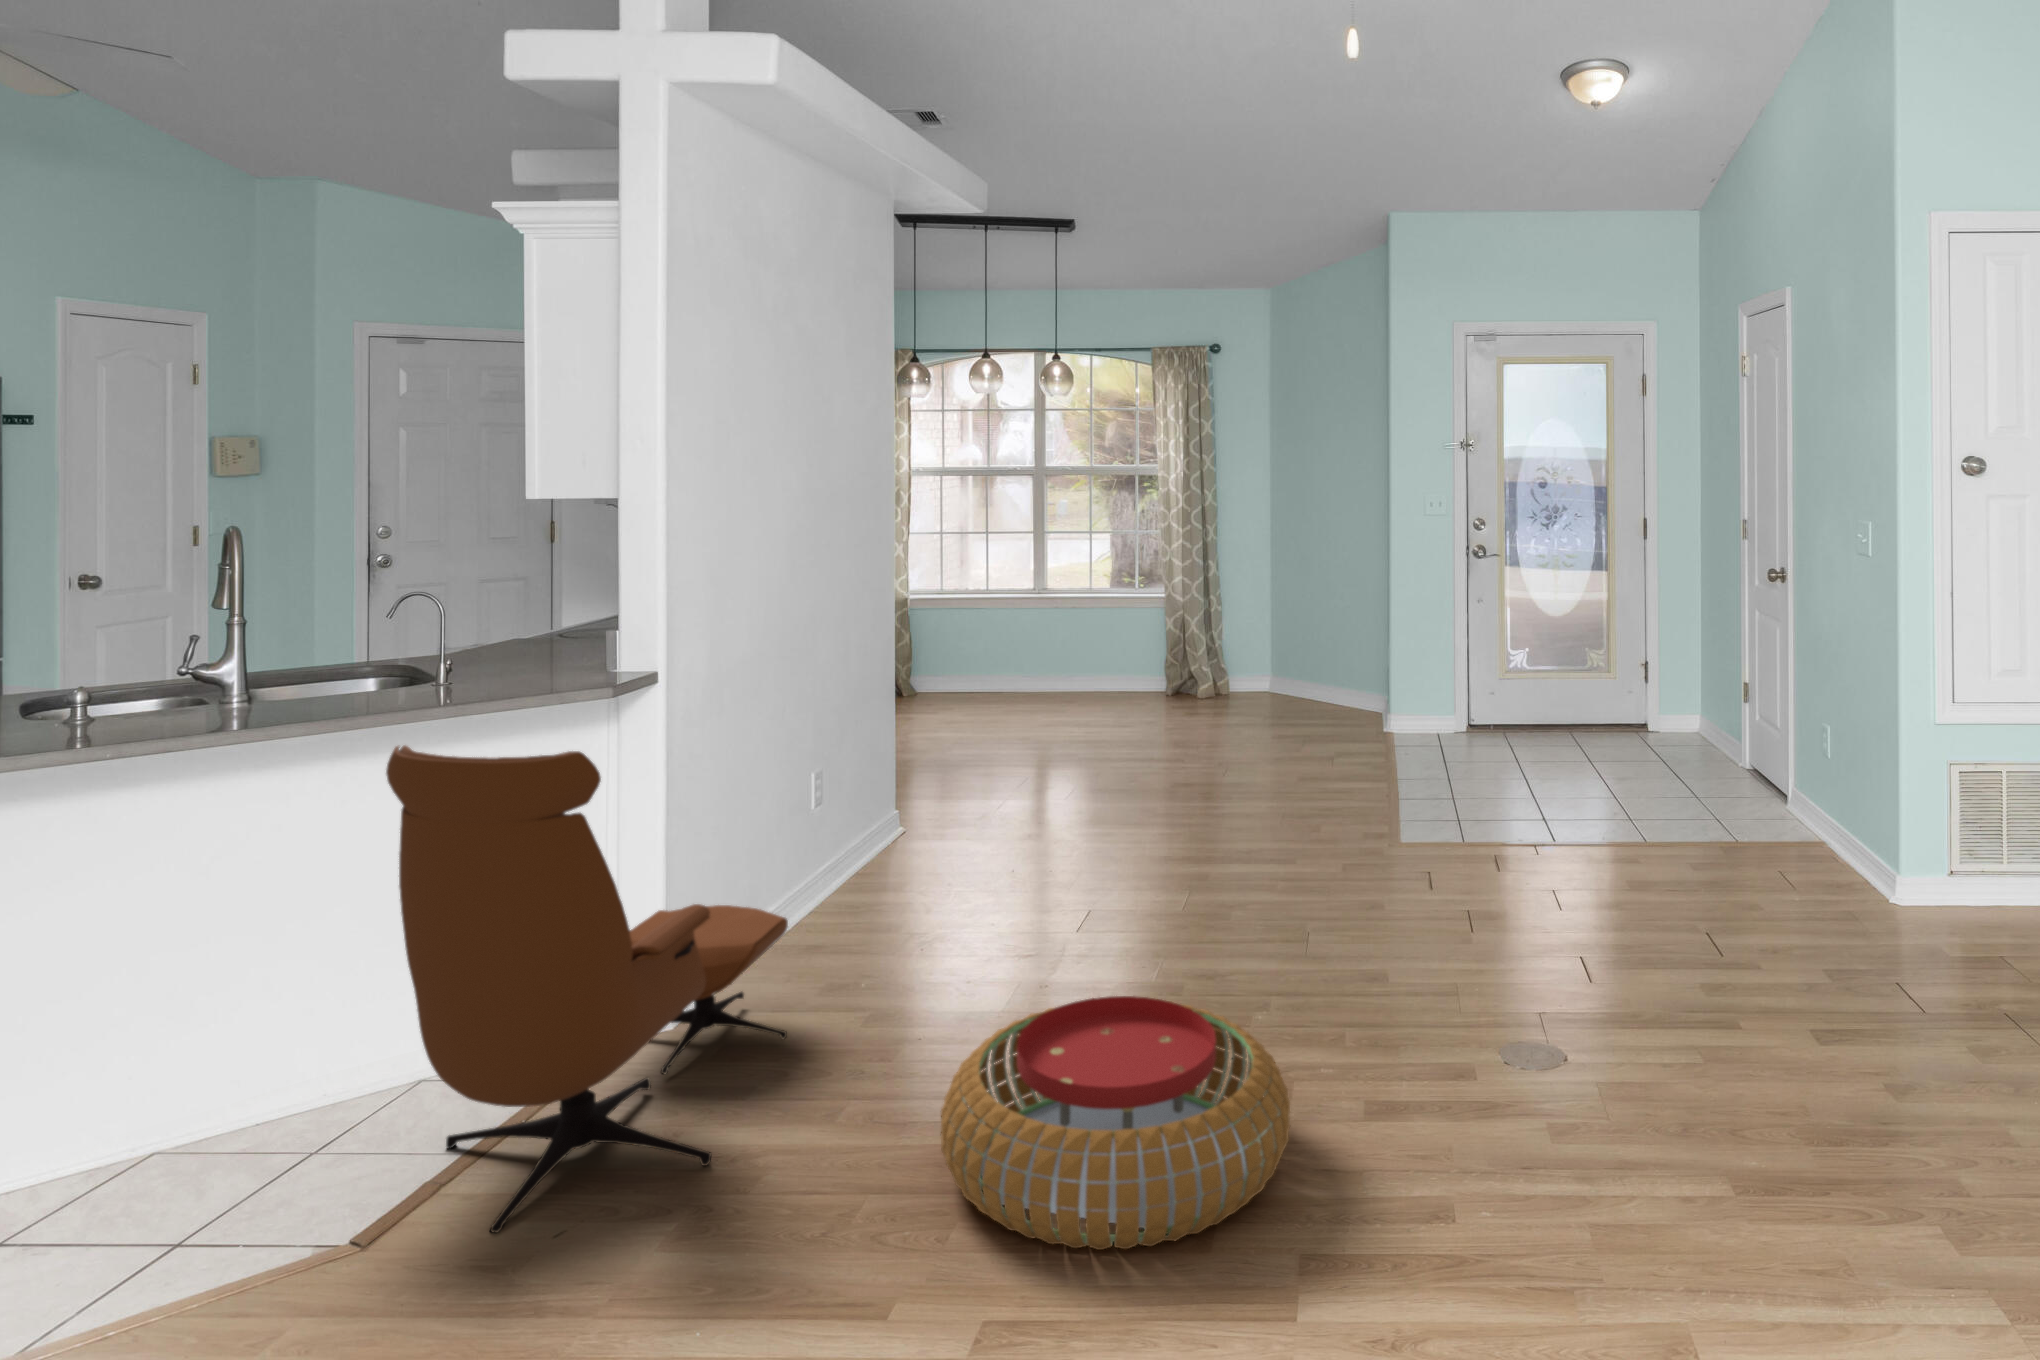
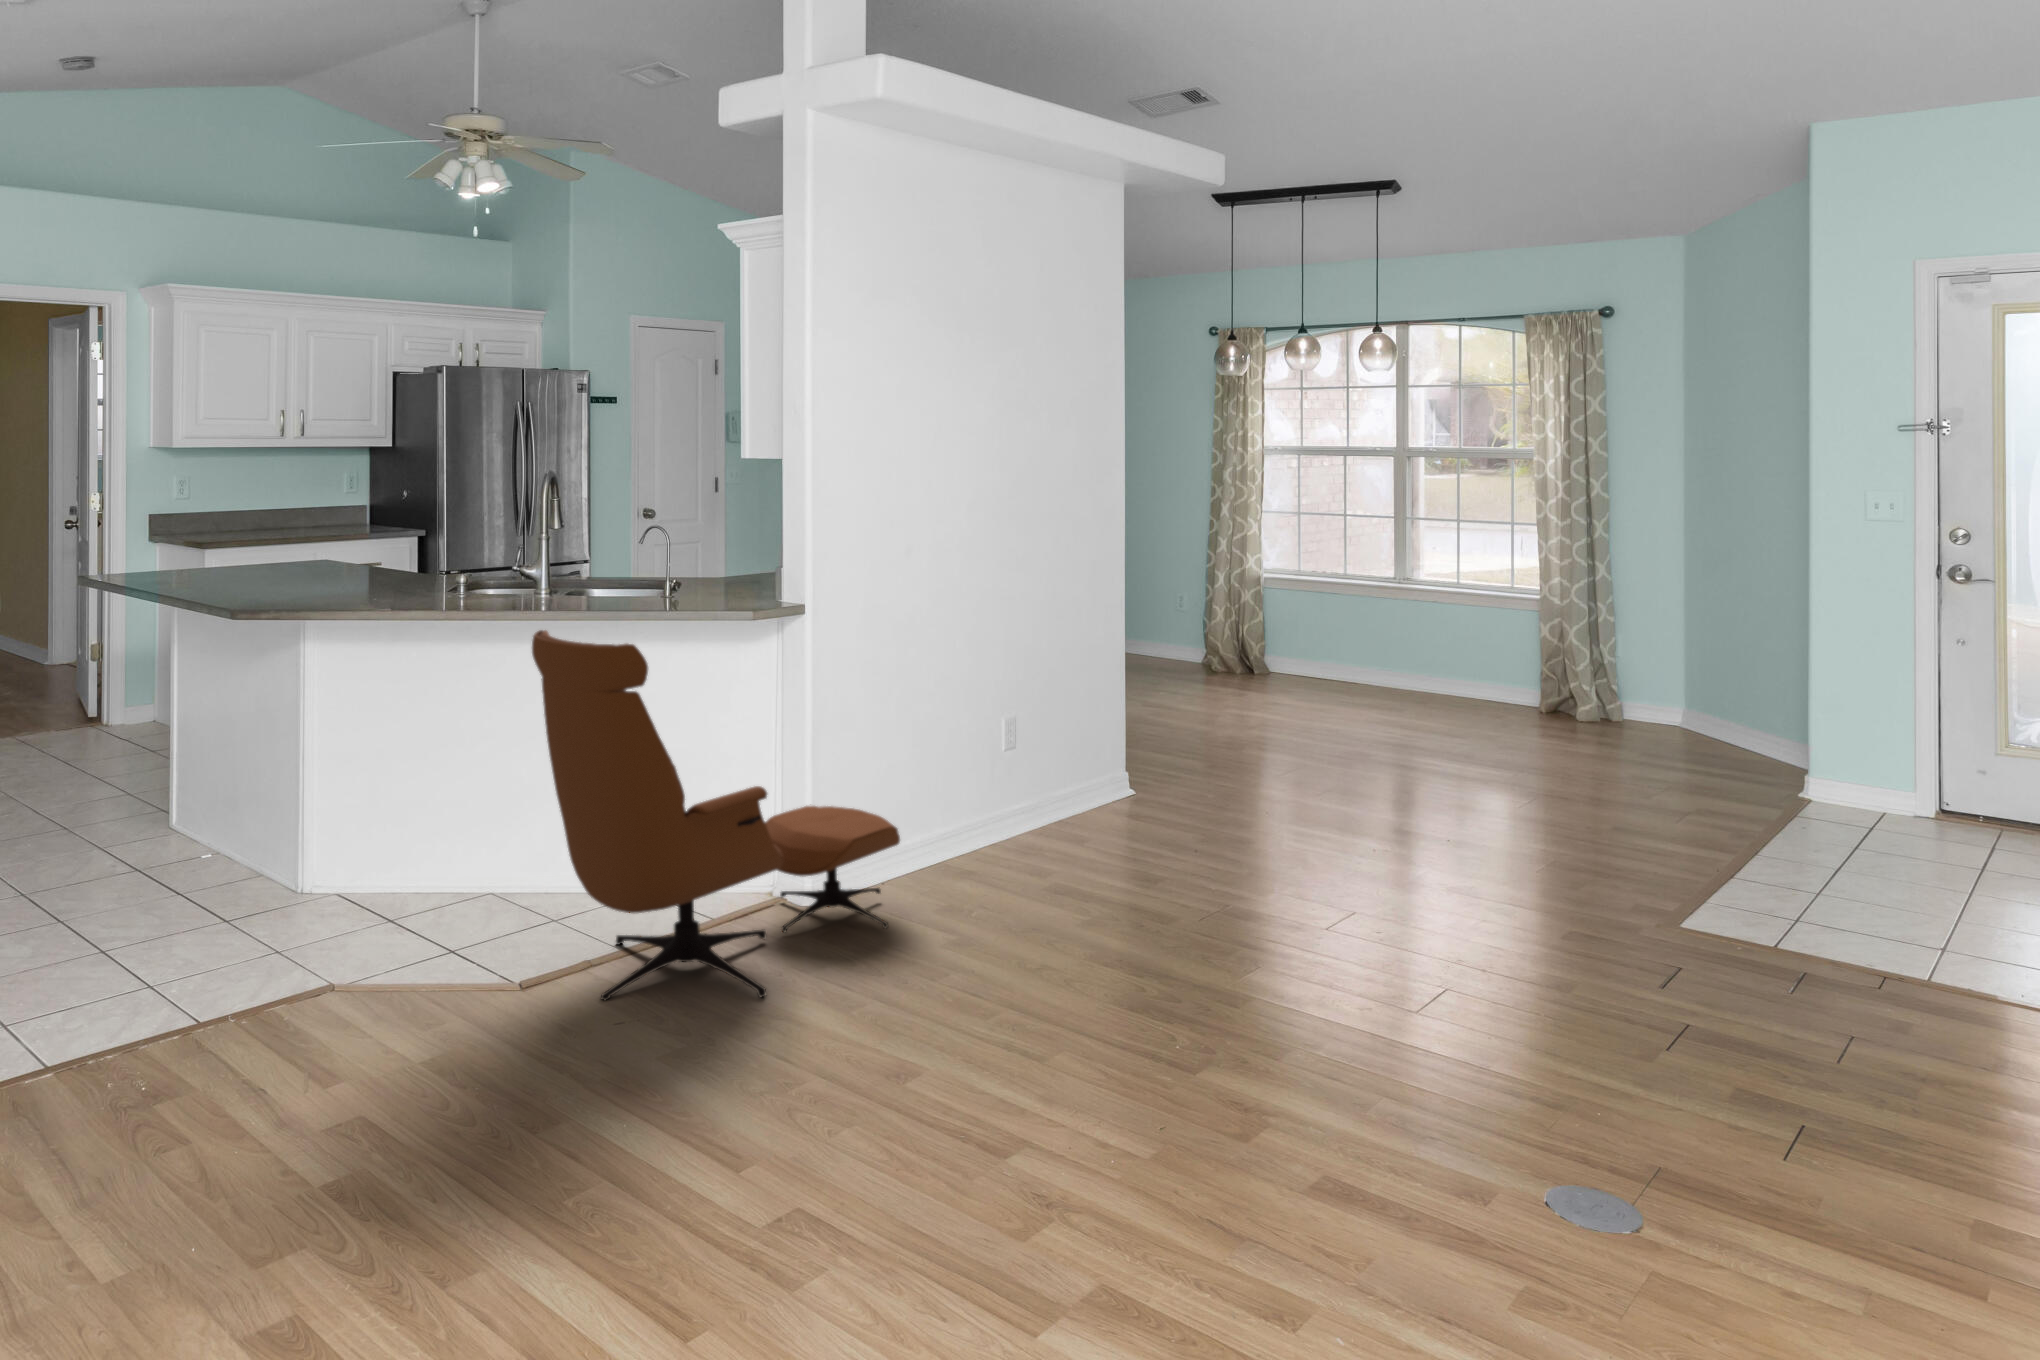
pouf: present [941,996,1290,1250] -> none [901,931,1232,1149]

